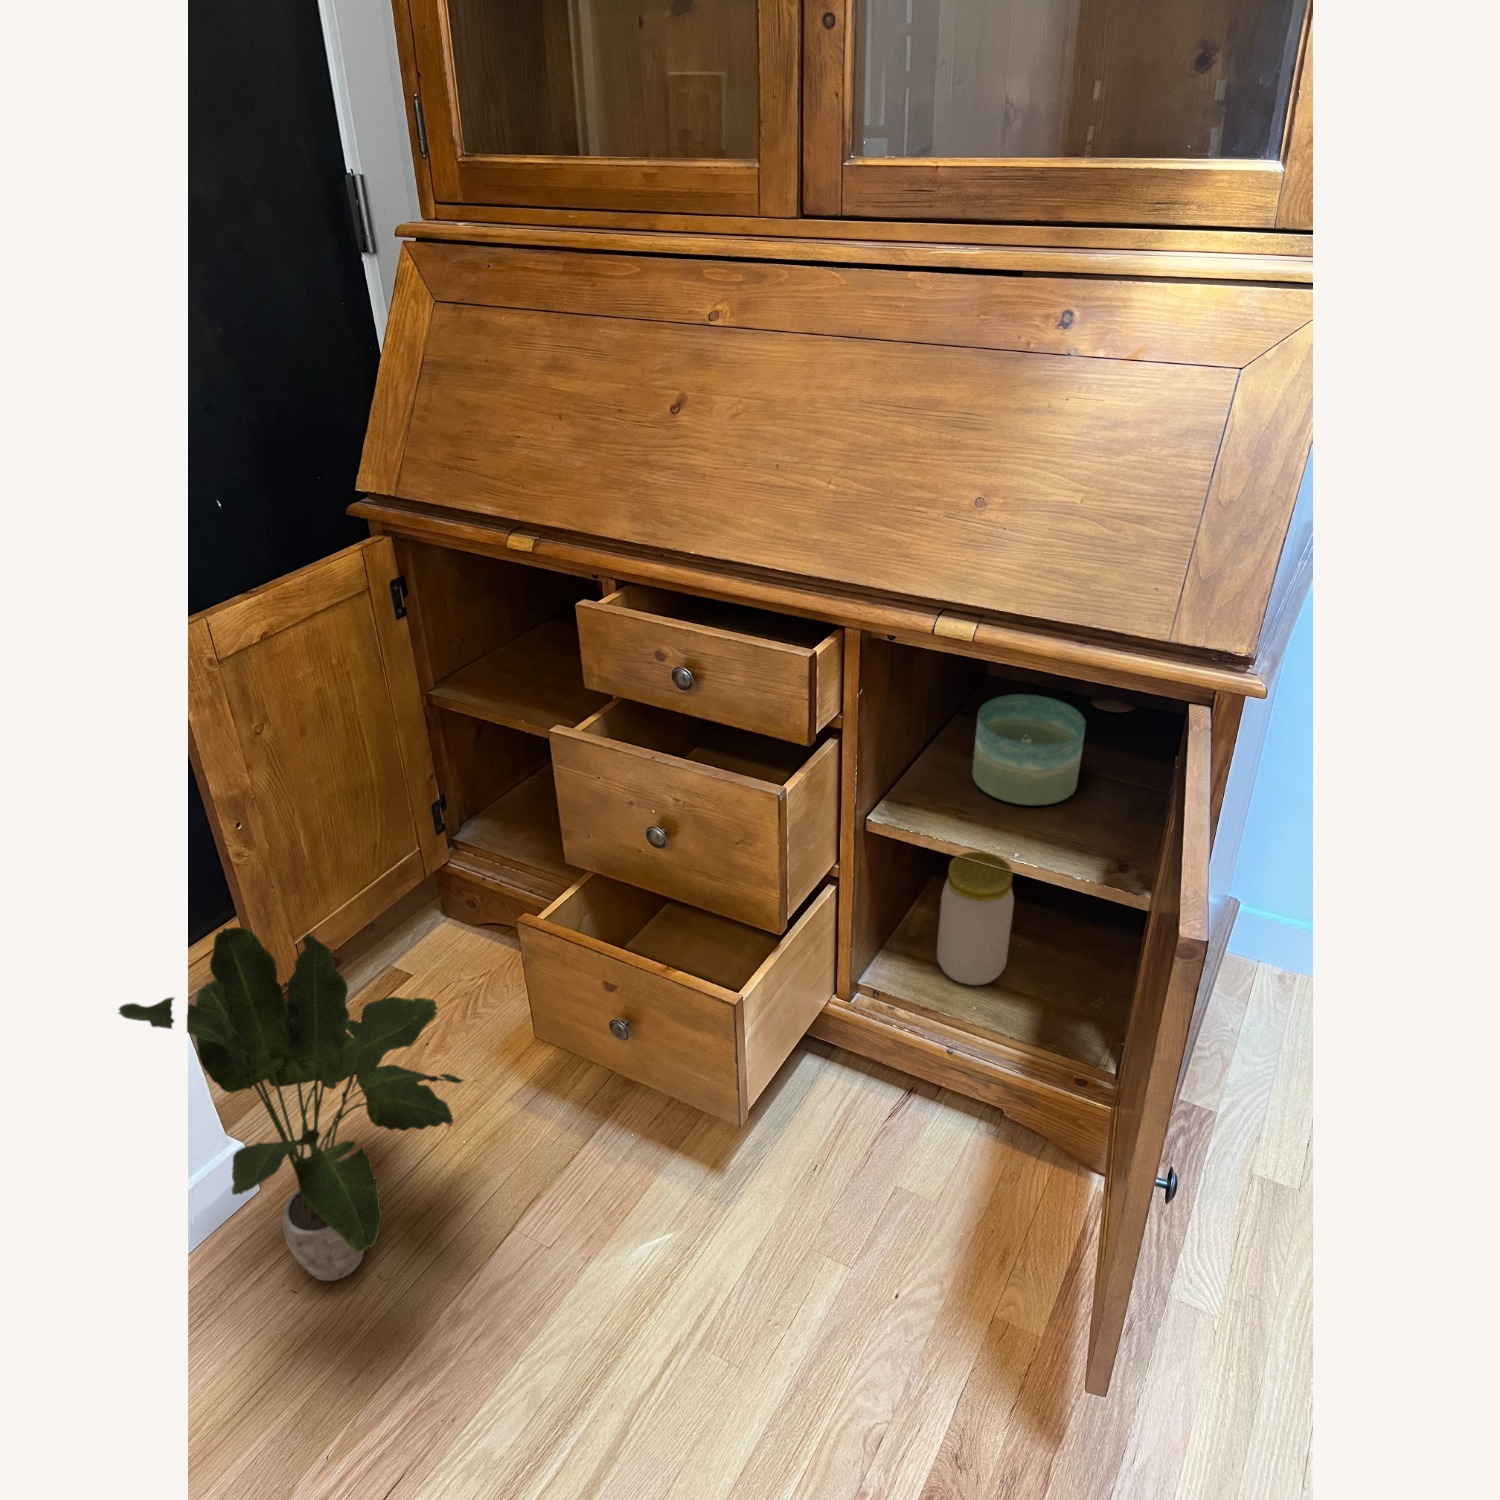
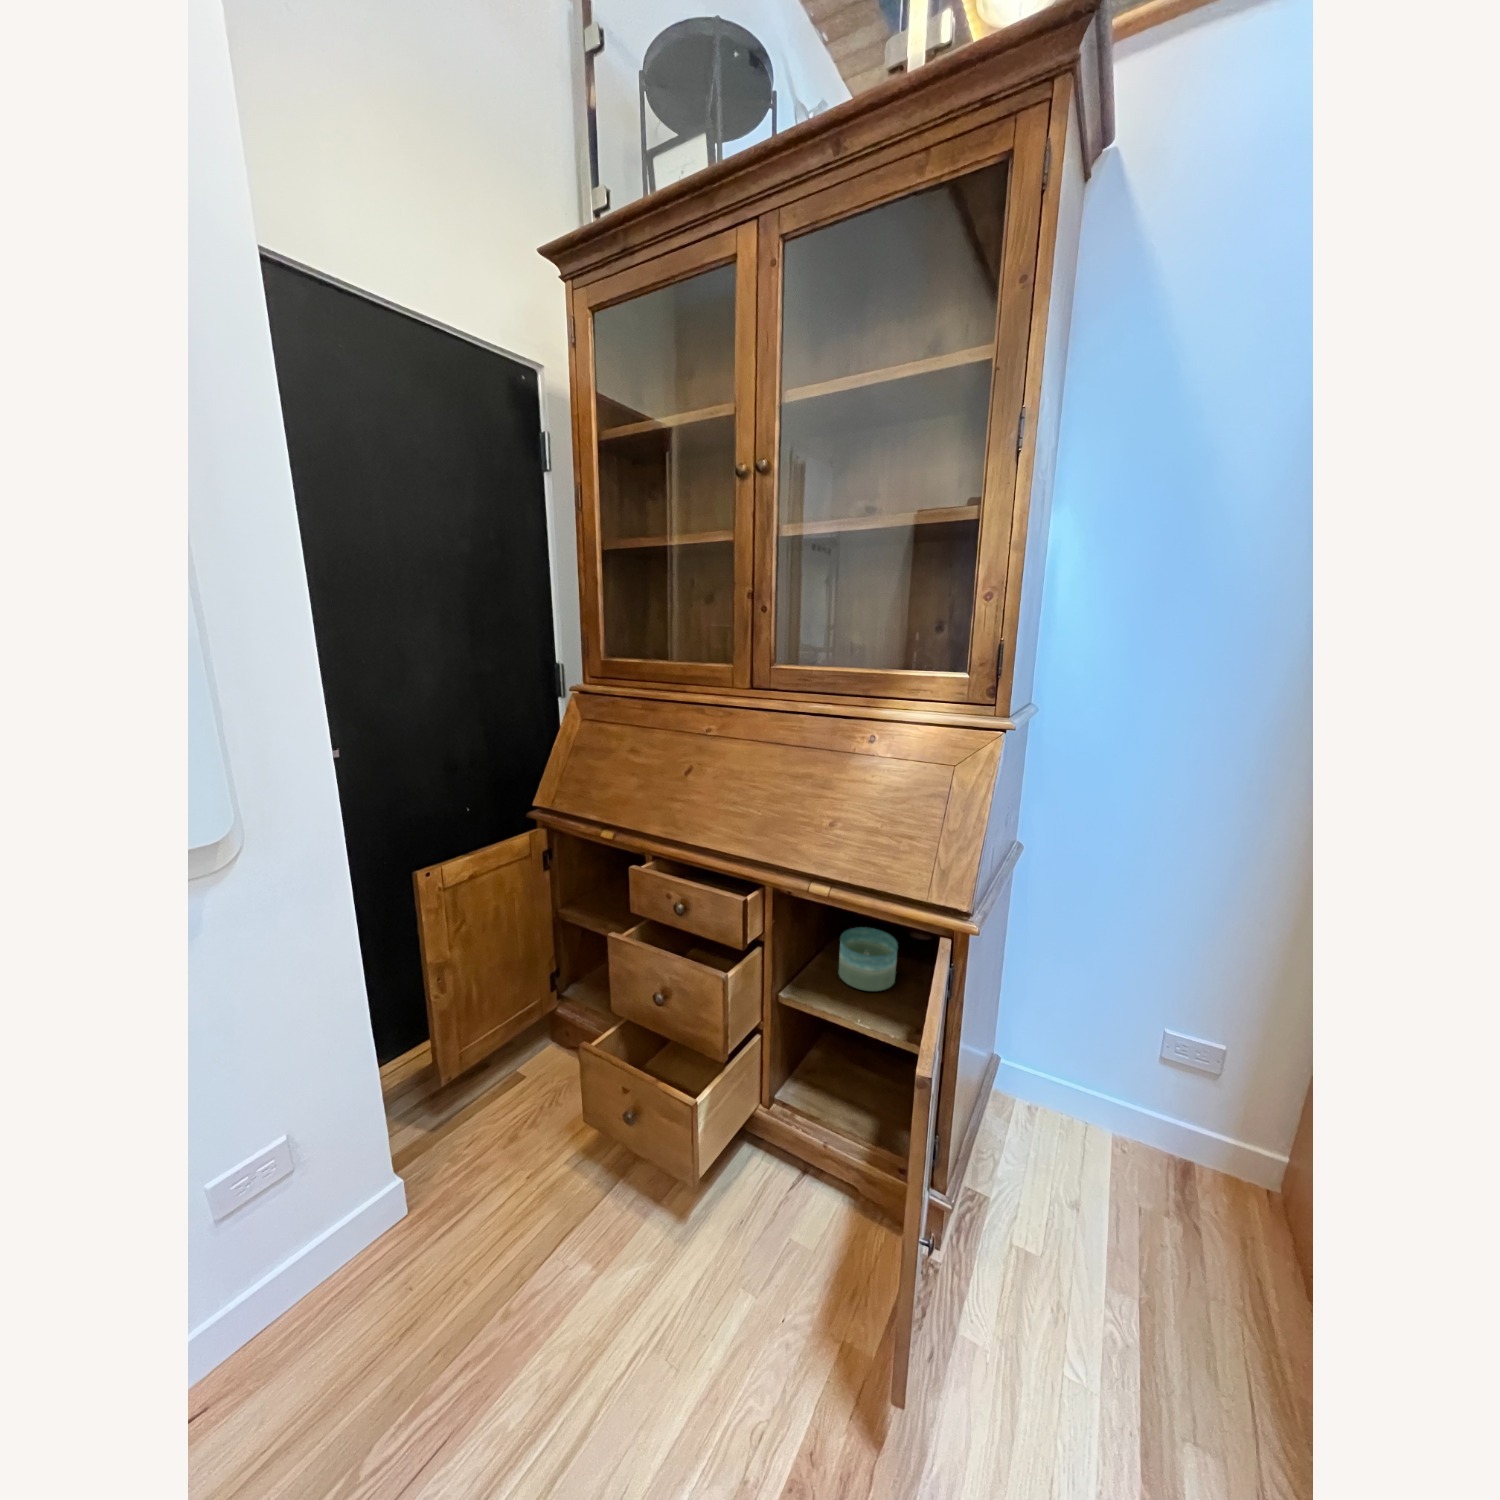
jar: present [937,852,1014,985] -> none [821,1017,863,1101]
potted plant: present [119,927,464,1281] -> none [338,1039,537,1285]

